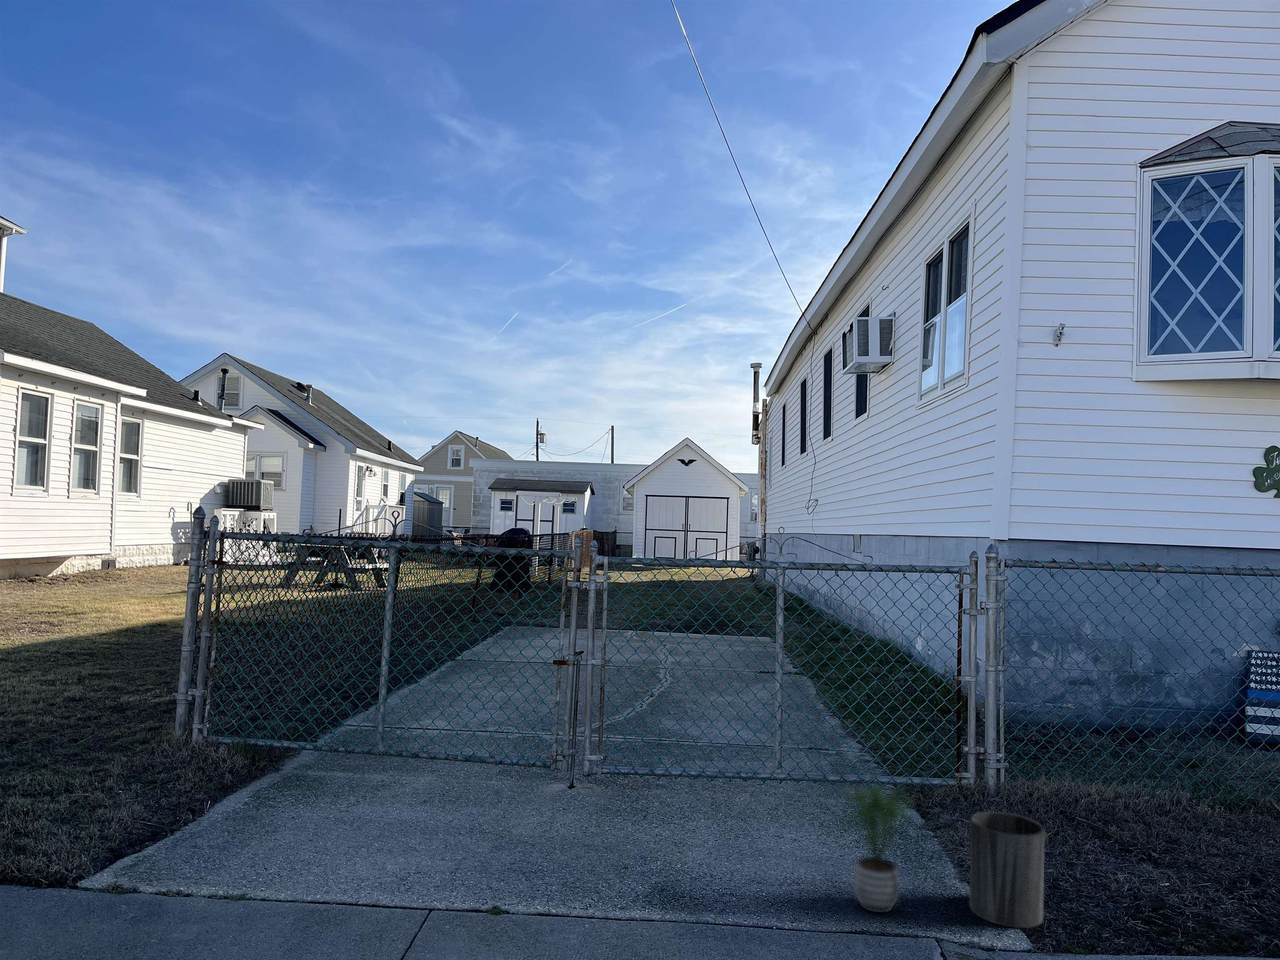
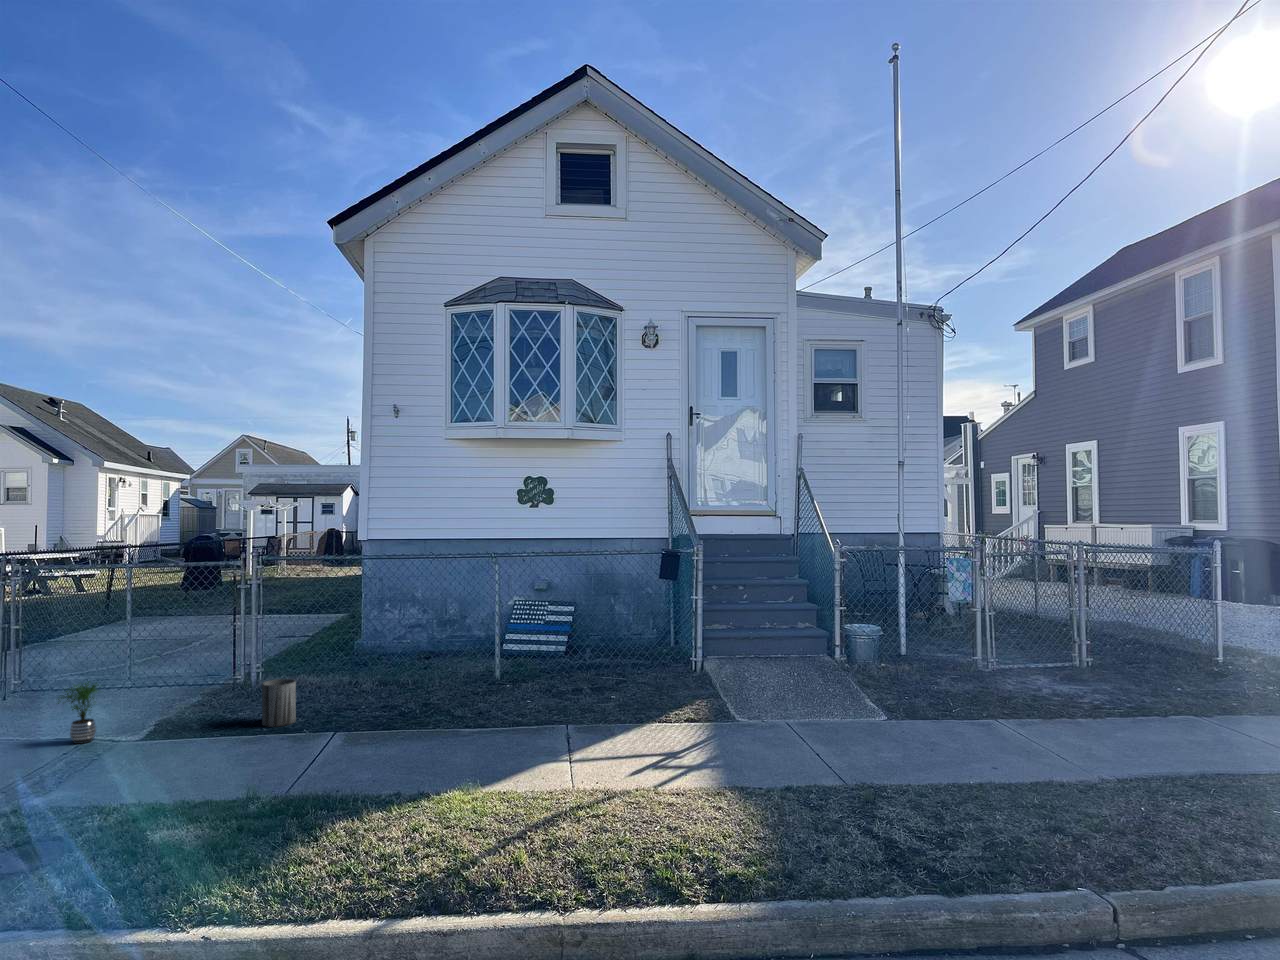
trash can: present [969,812,1045,928] -> present [262,679,296,727]

